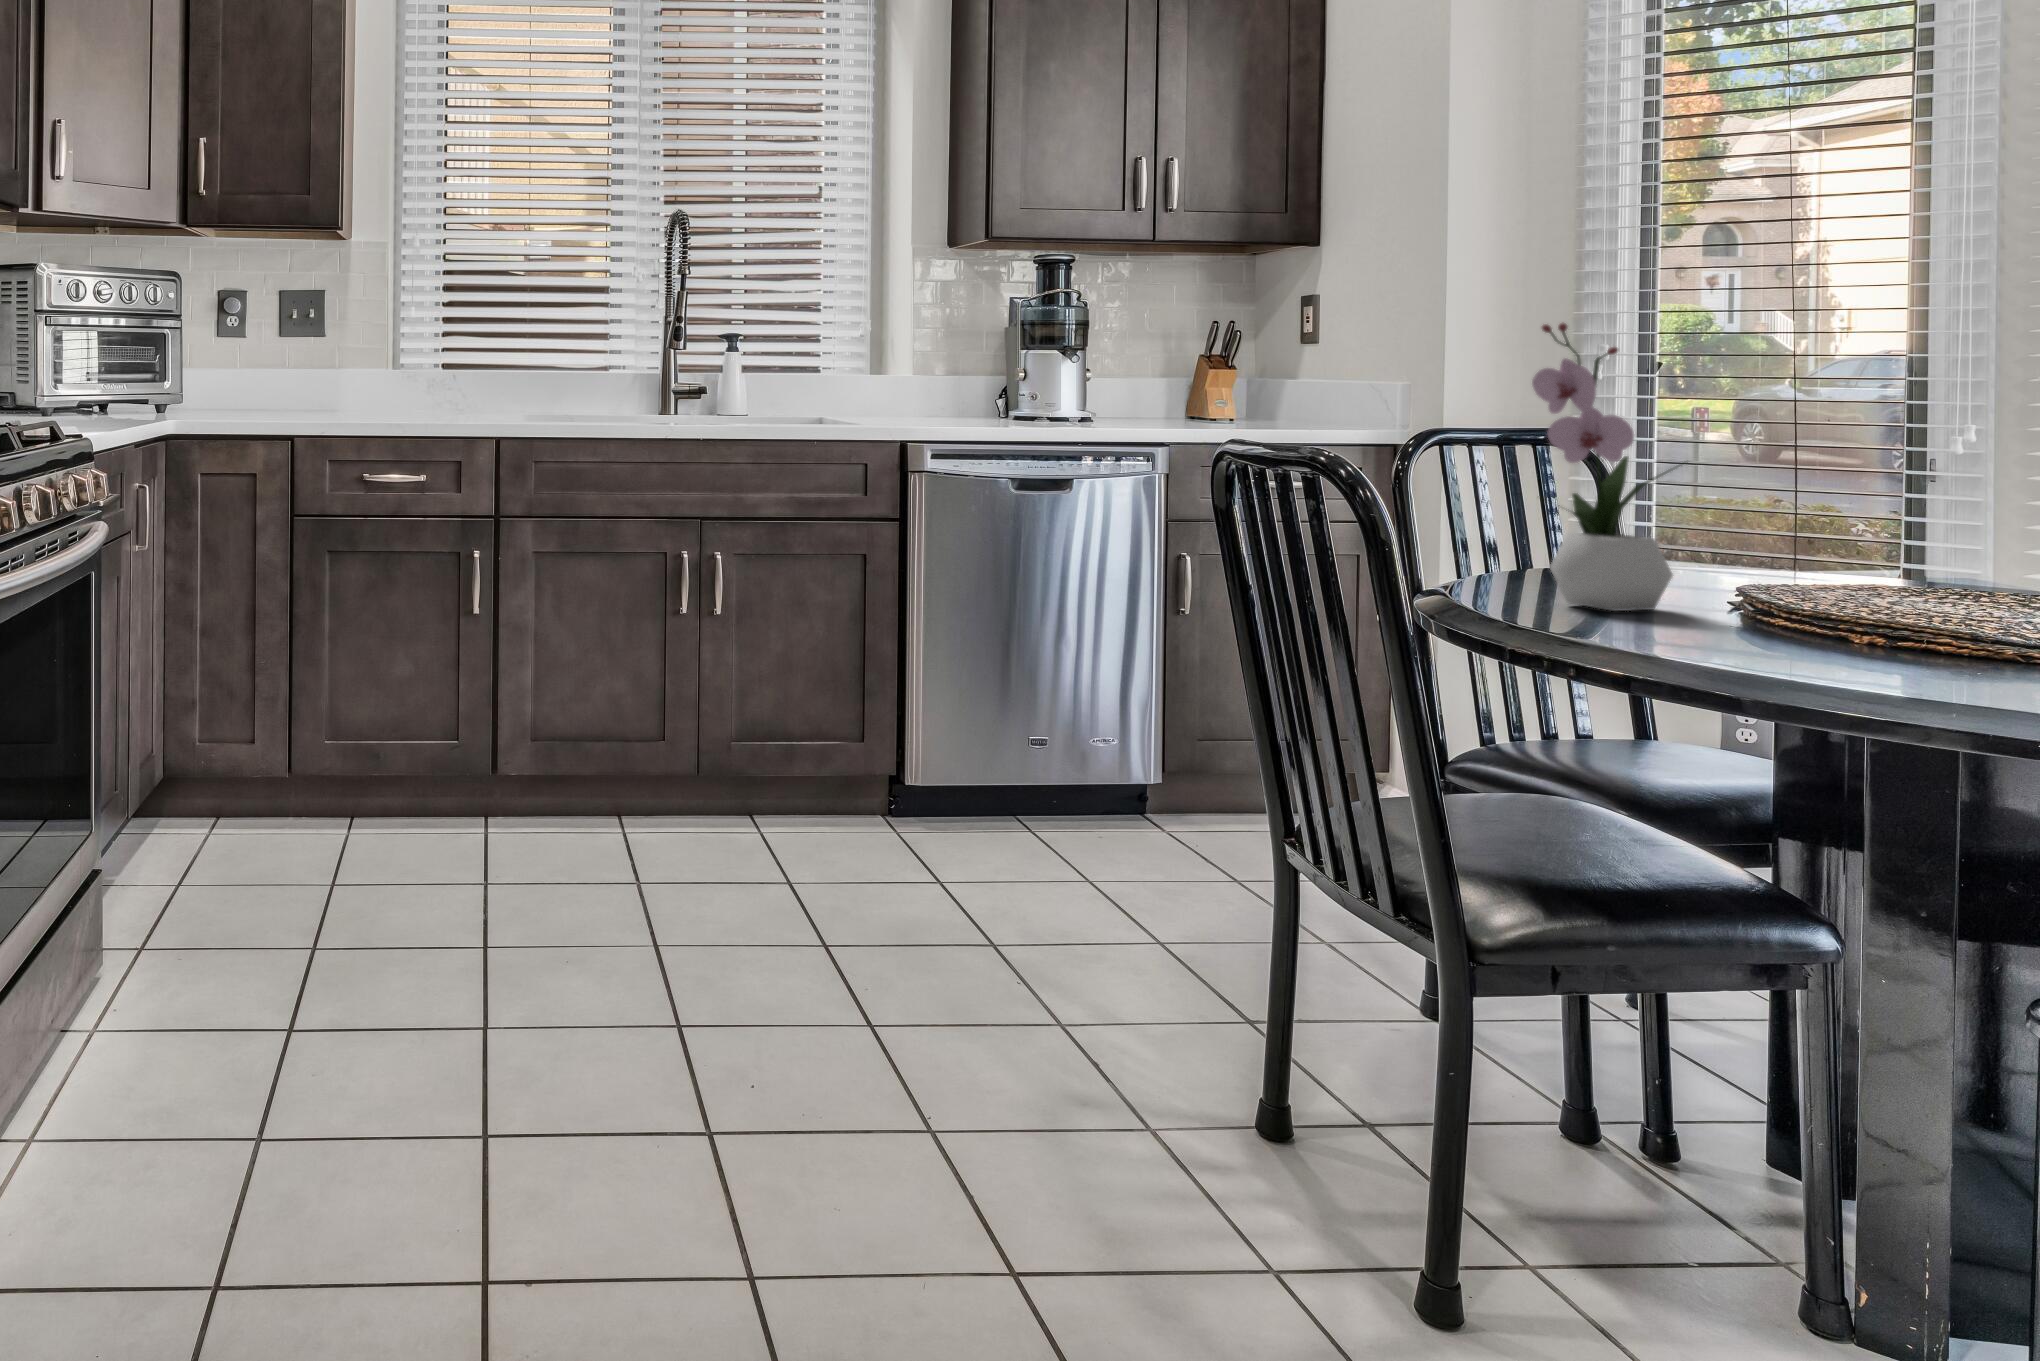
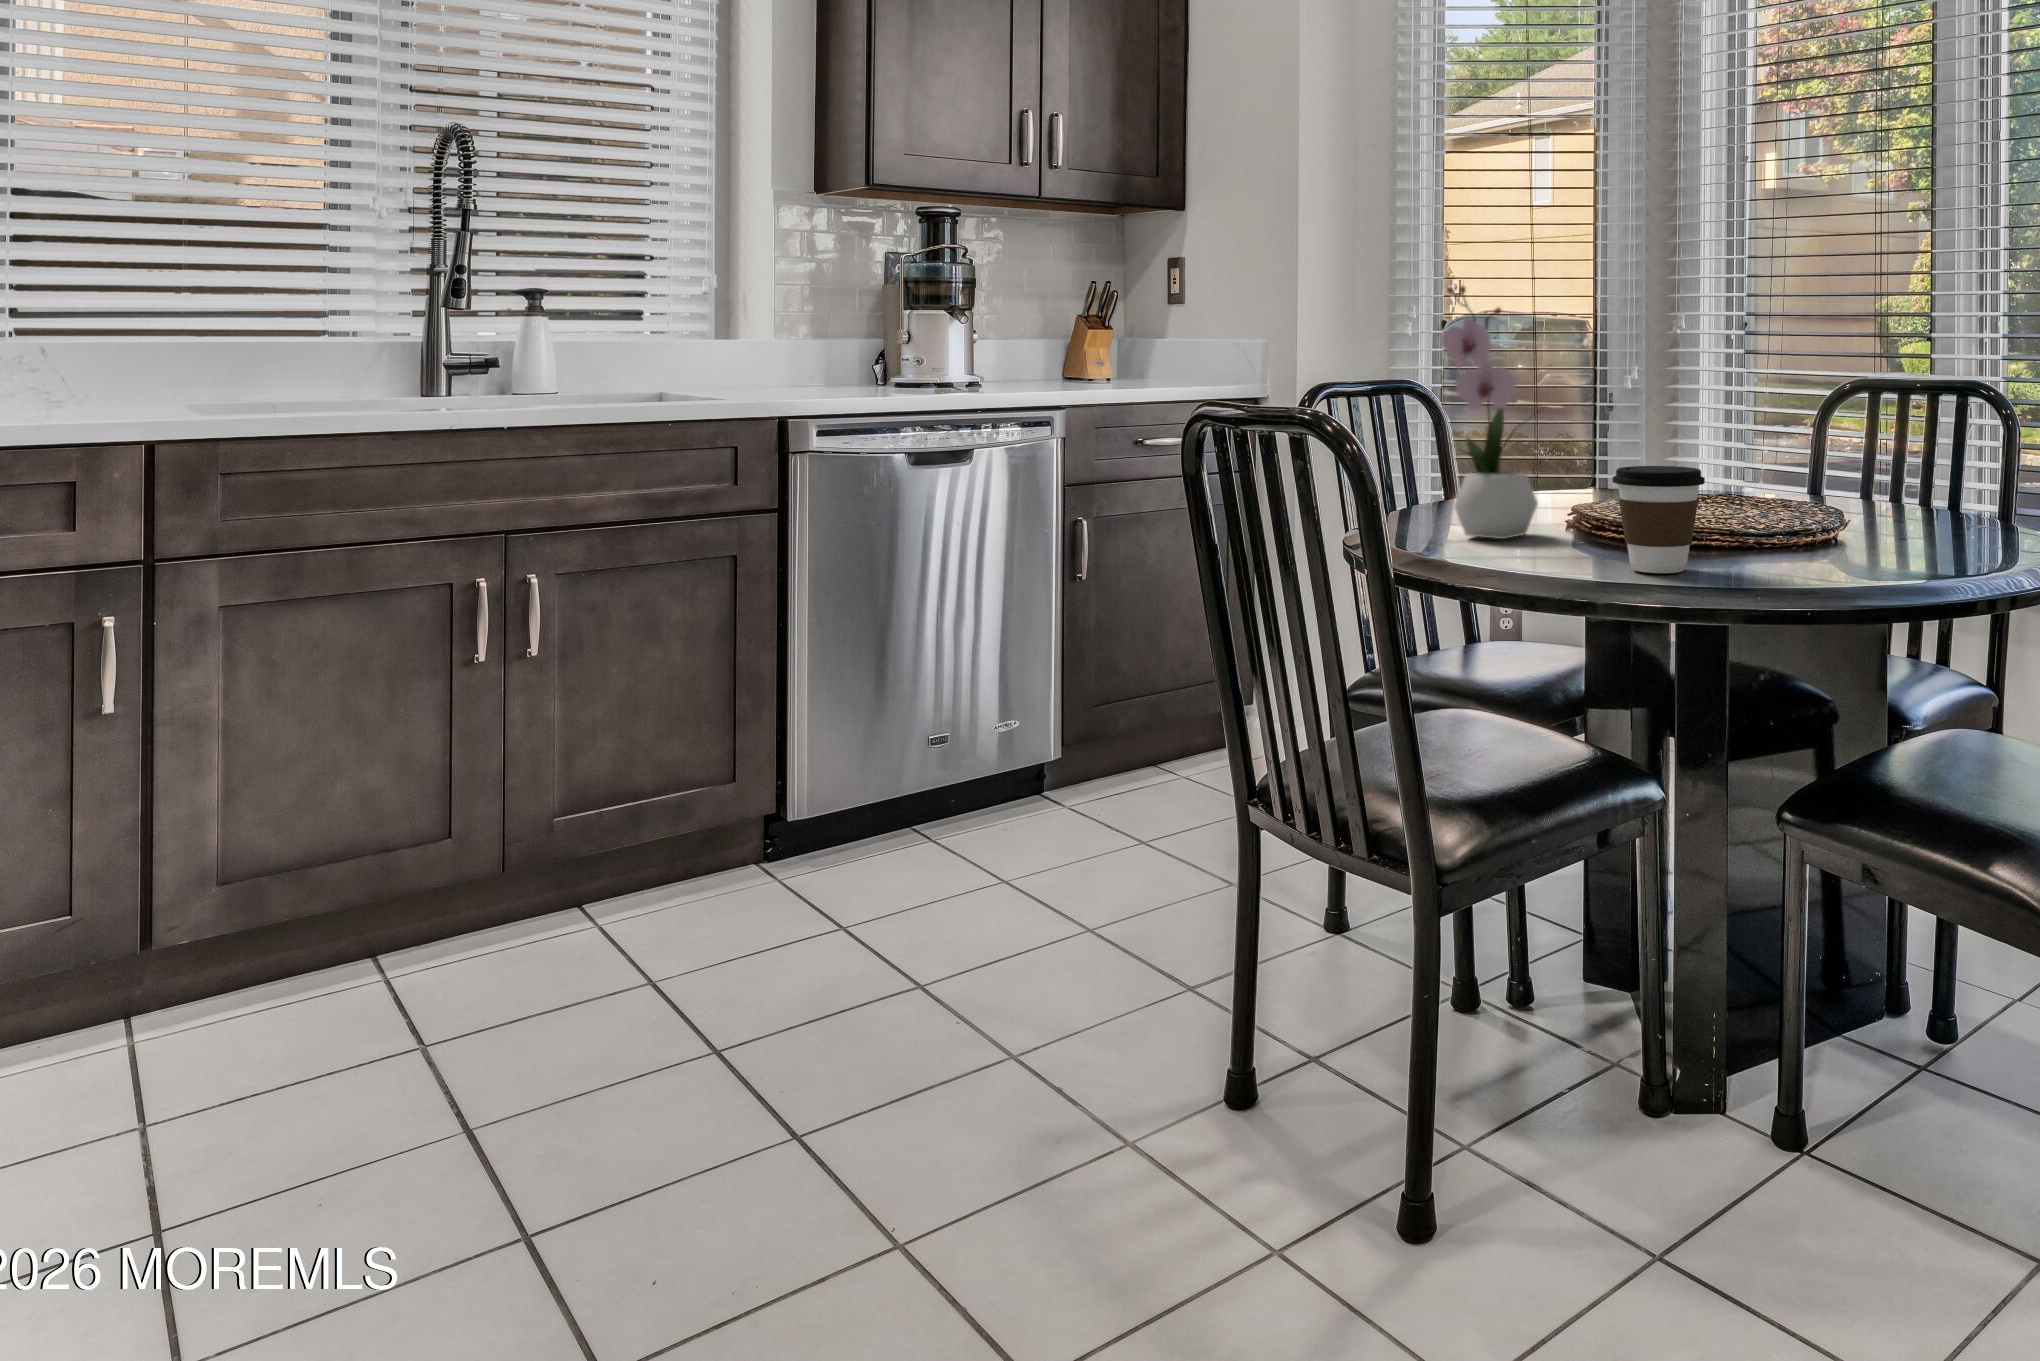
coffee cup: none [1740,539,1890,674] -> present [1613,466,1705,573]

